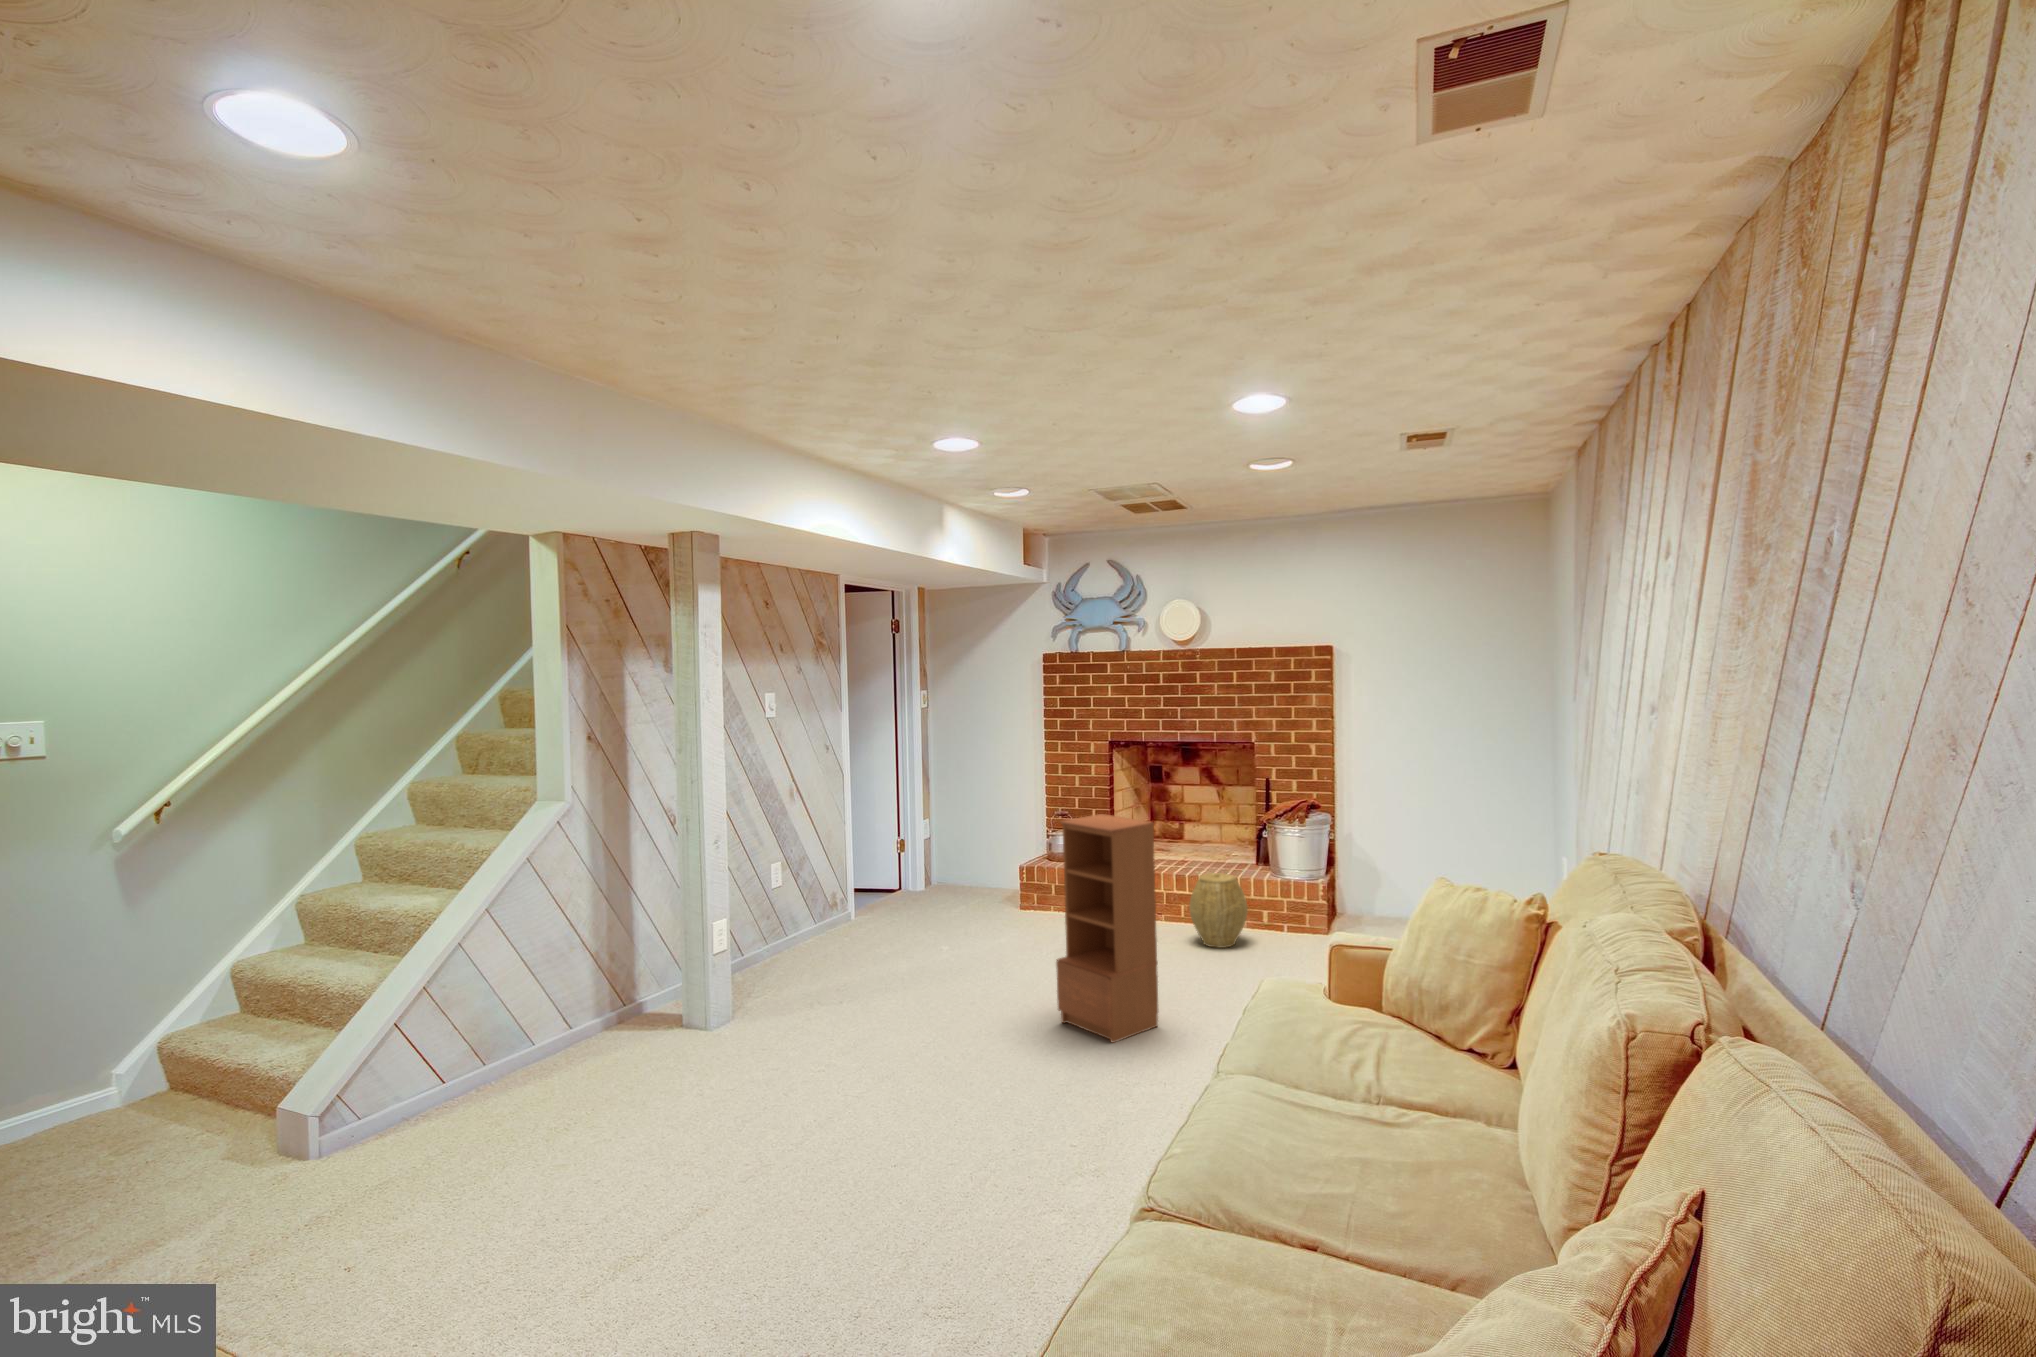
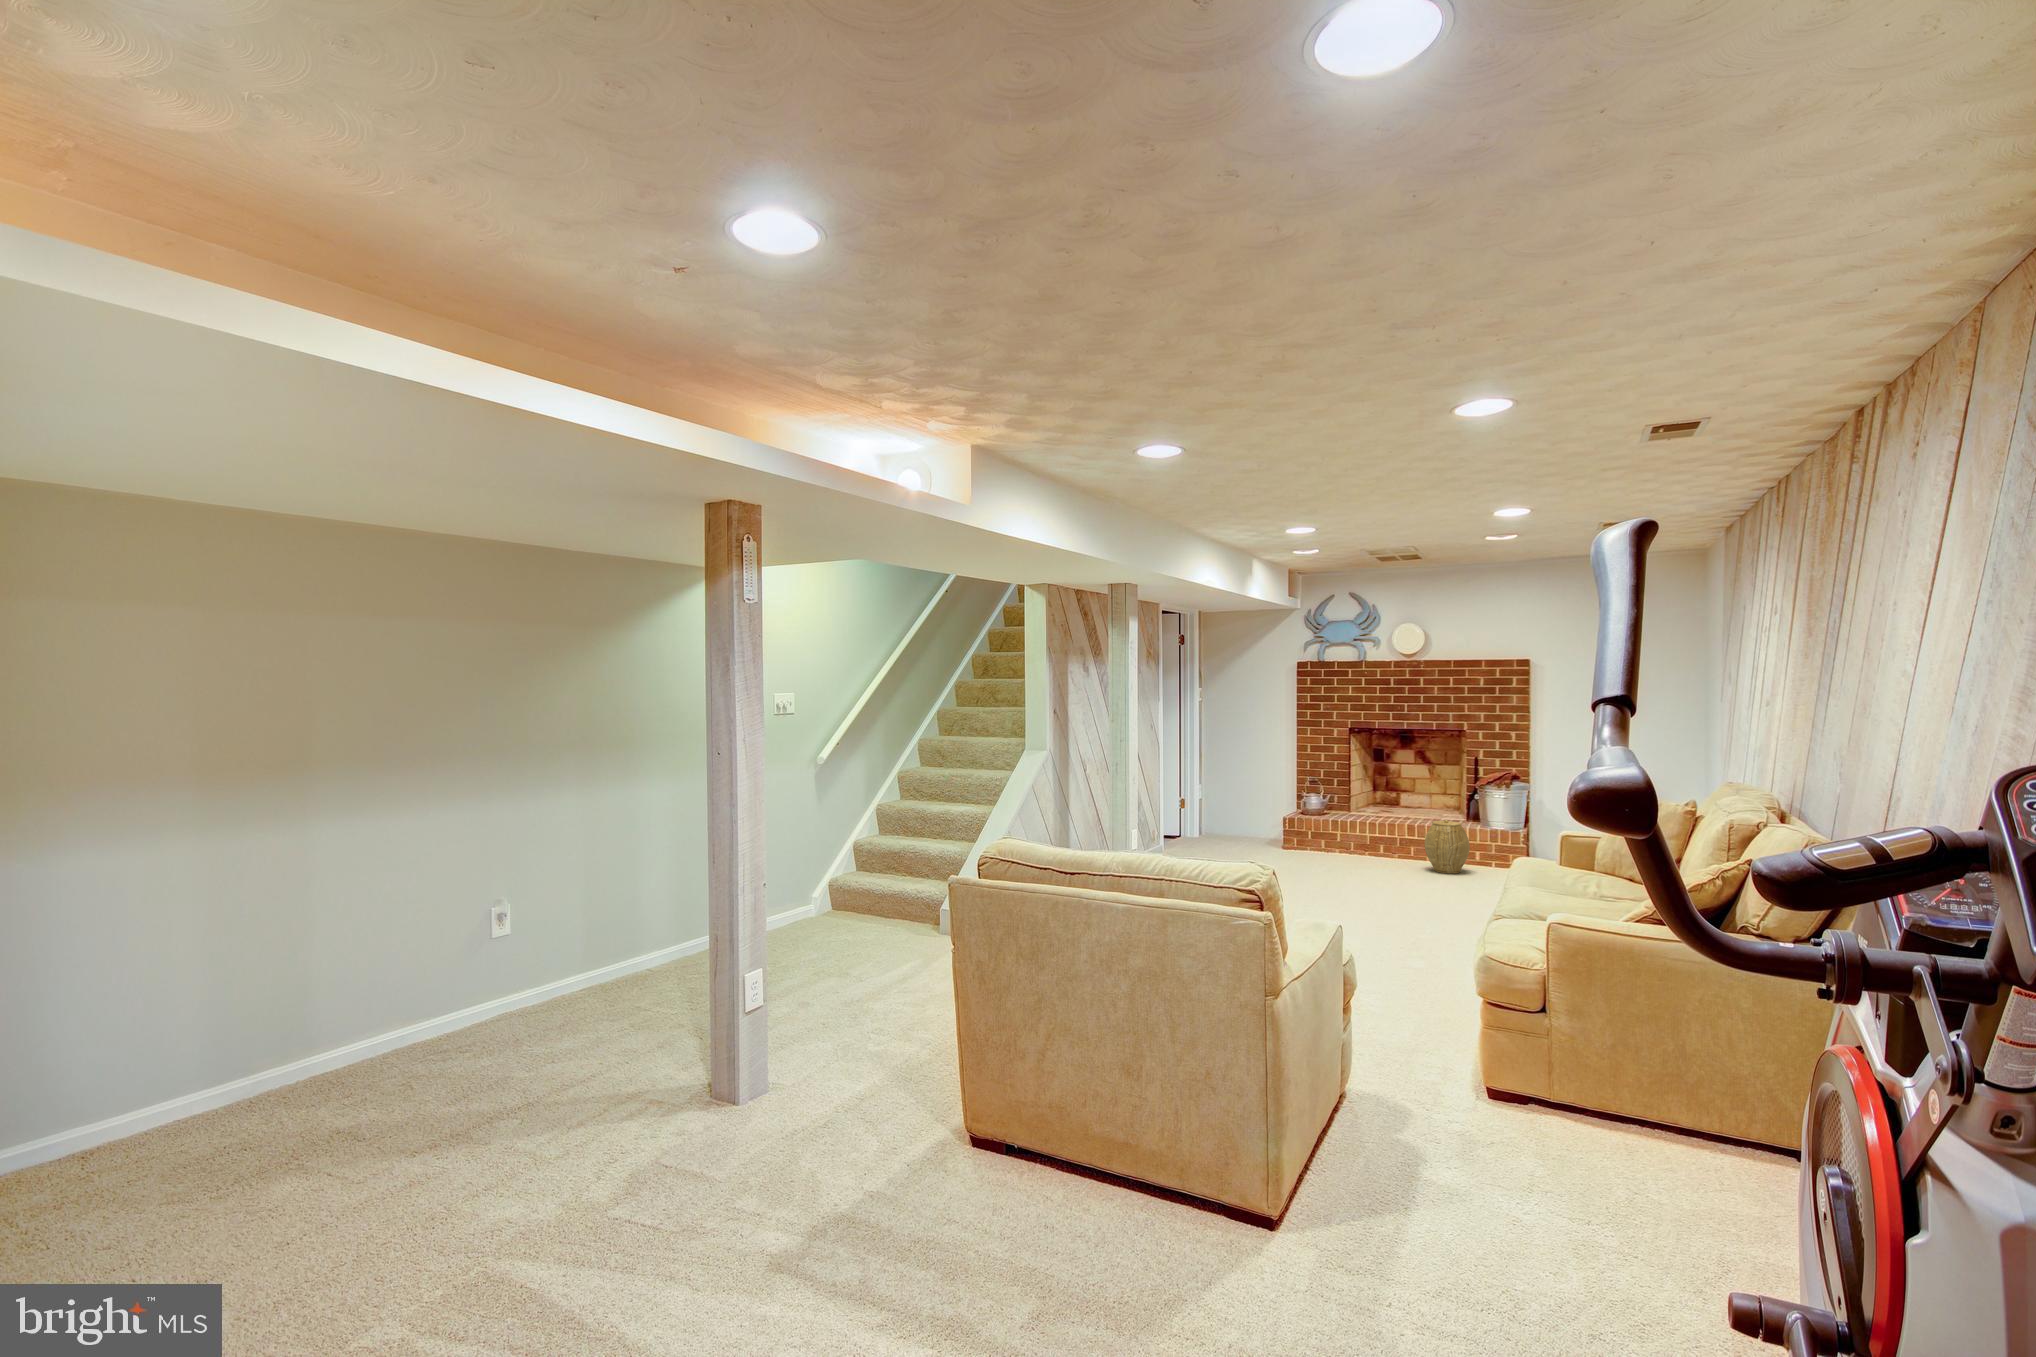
bookcase: present [1056,814,1158,1042] -> none [1355,764,1428,913]

